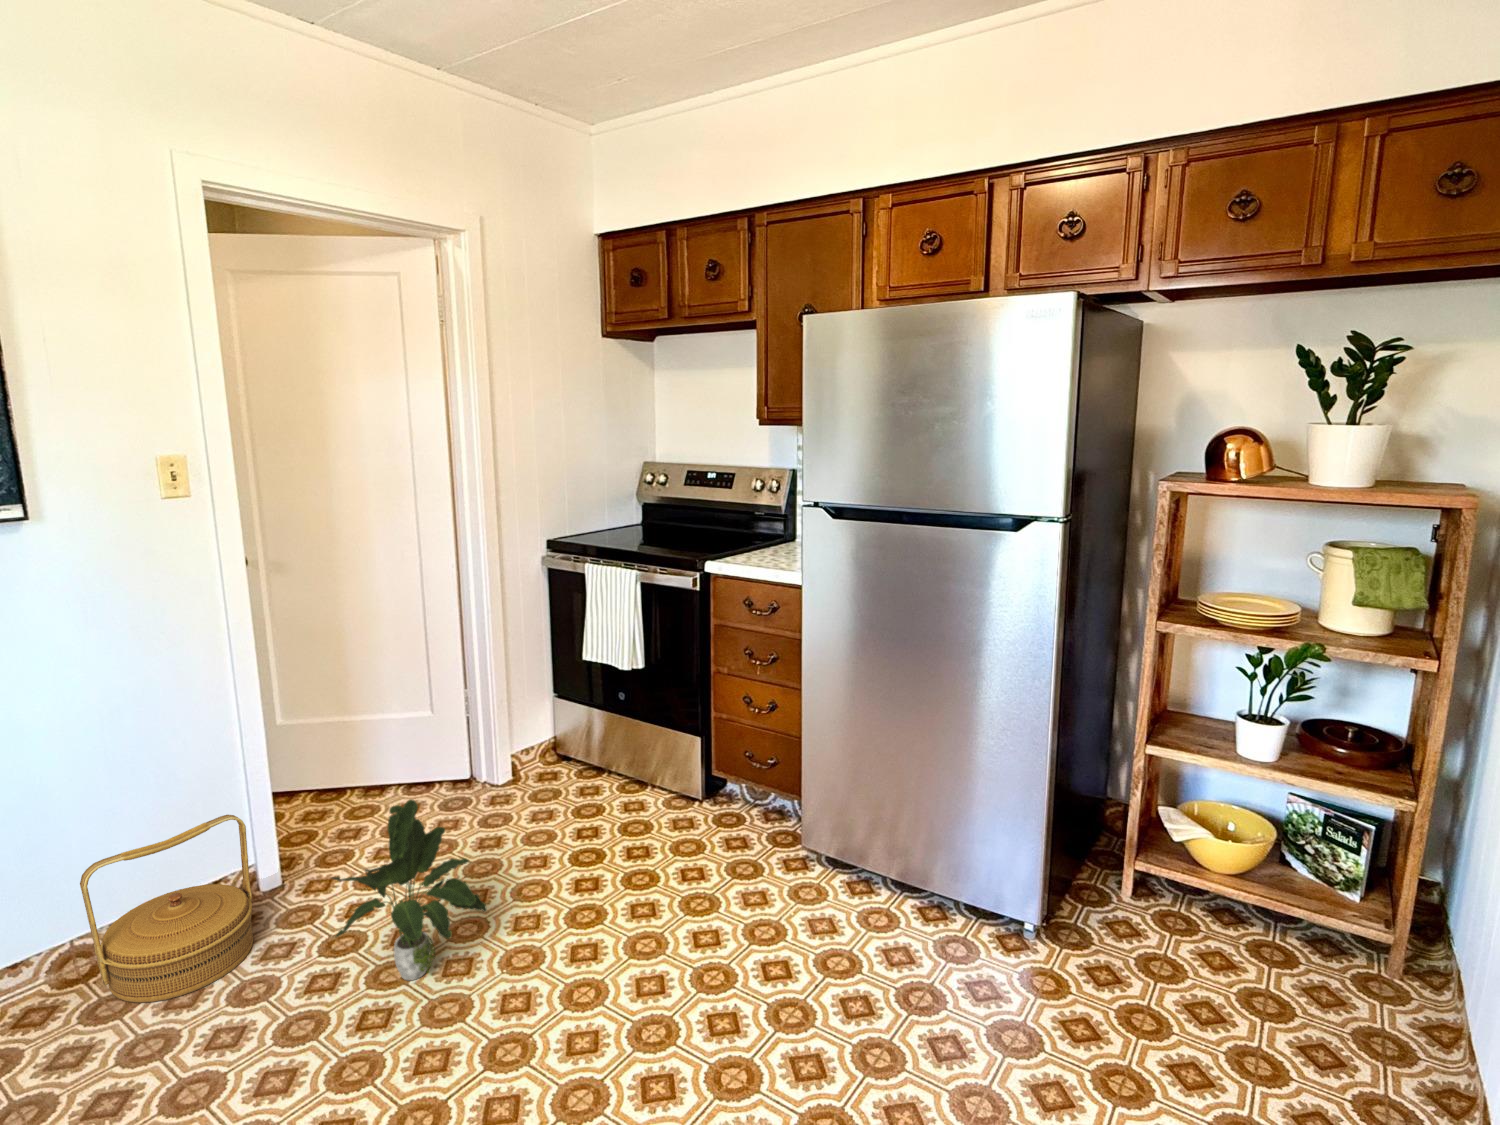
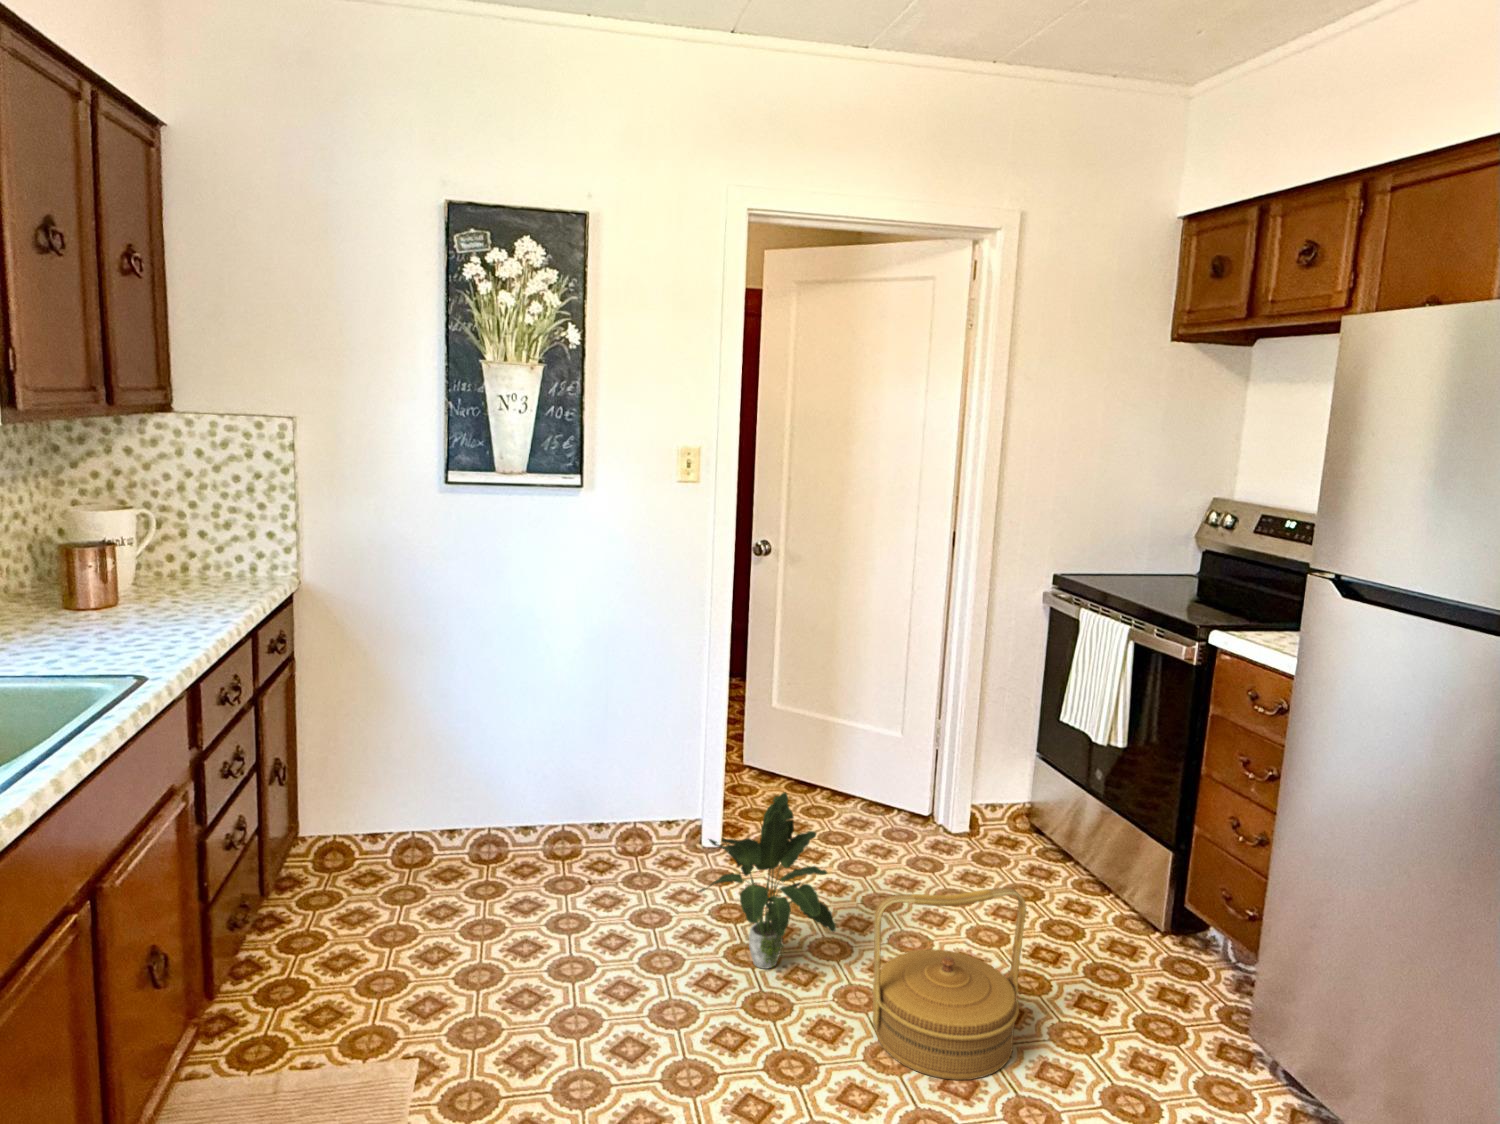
basket: present [80,815,253,1003] -> present [872,887,1027,1080]

